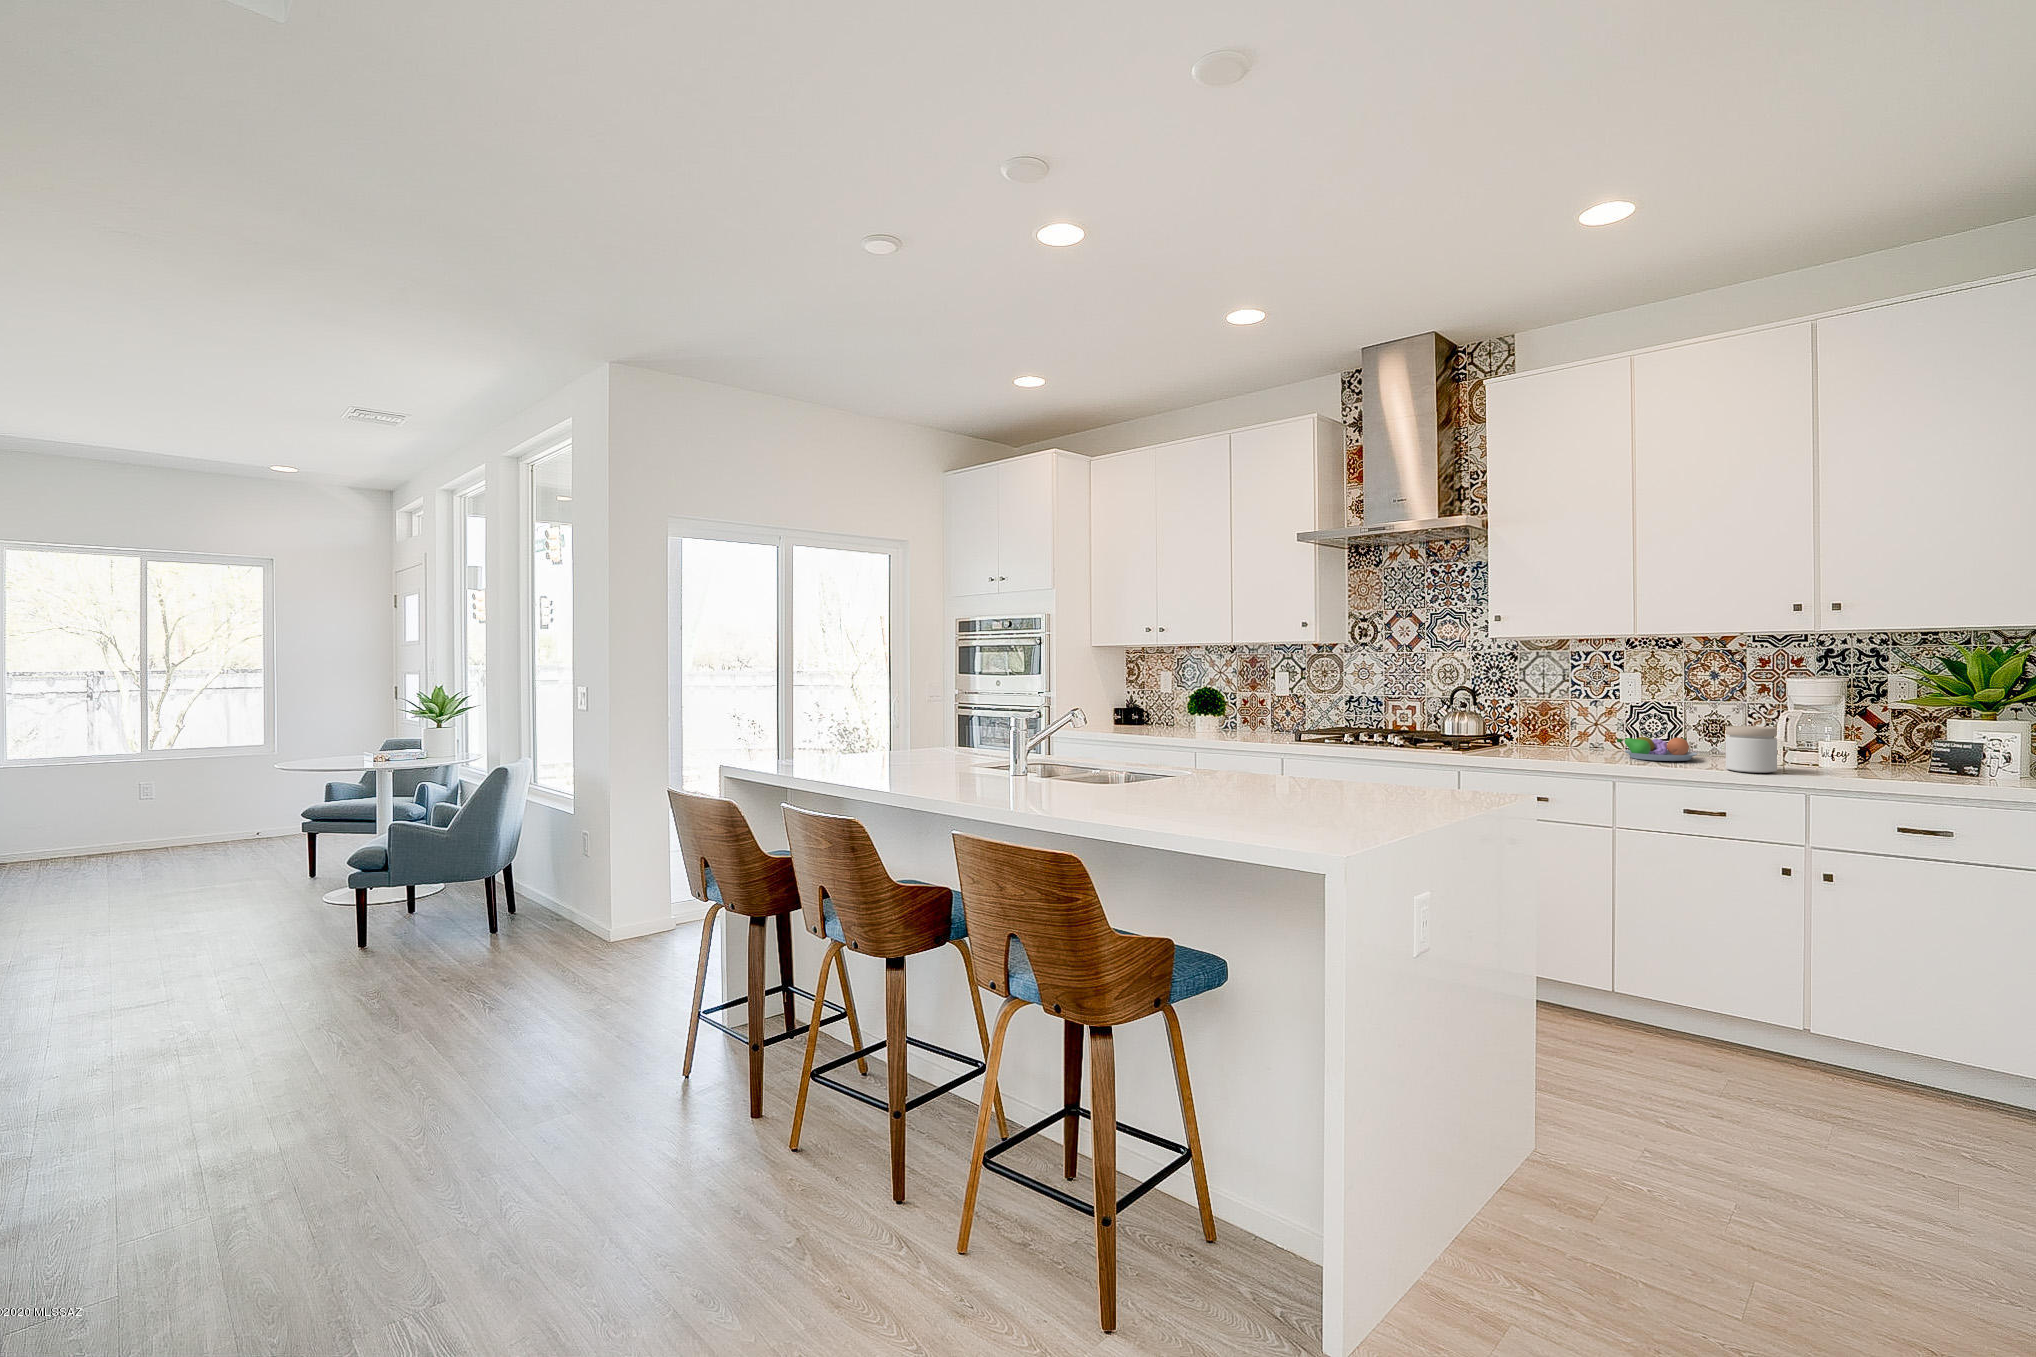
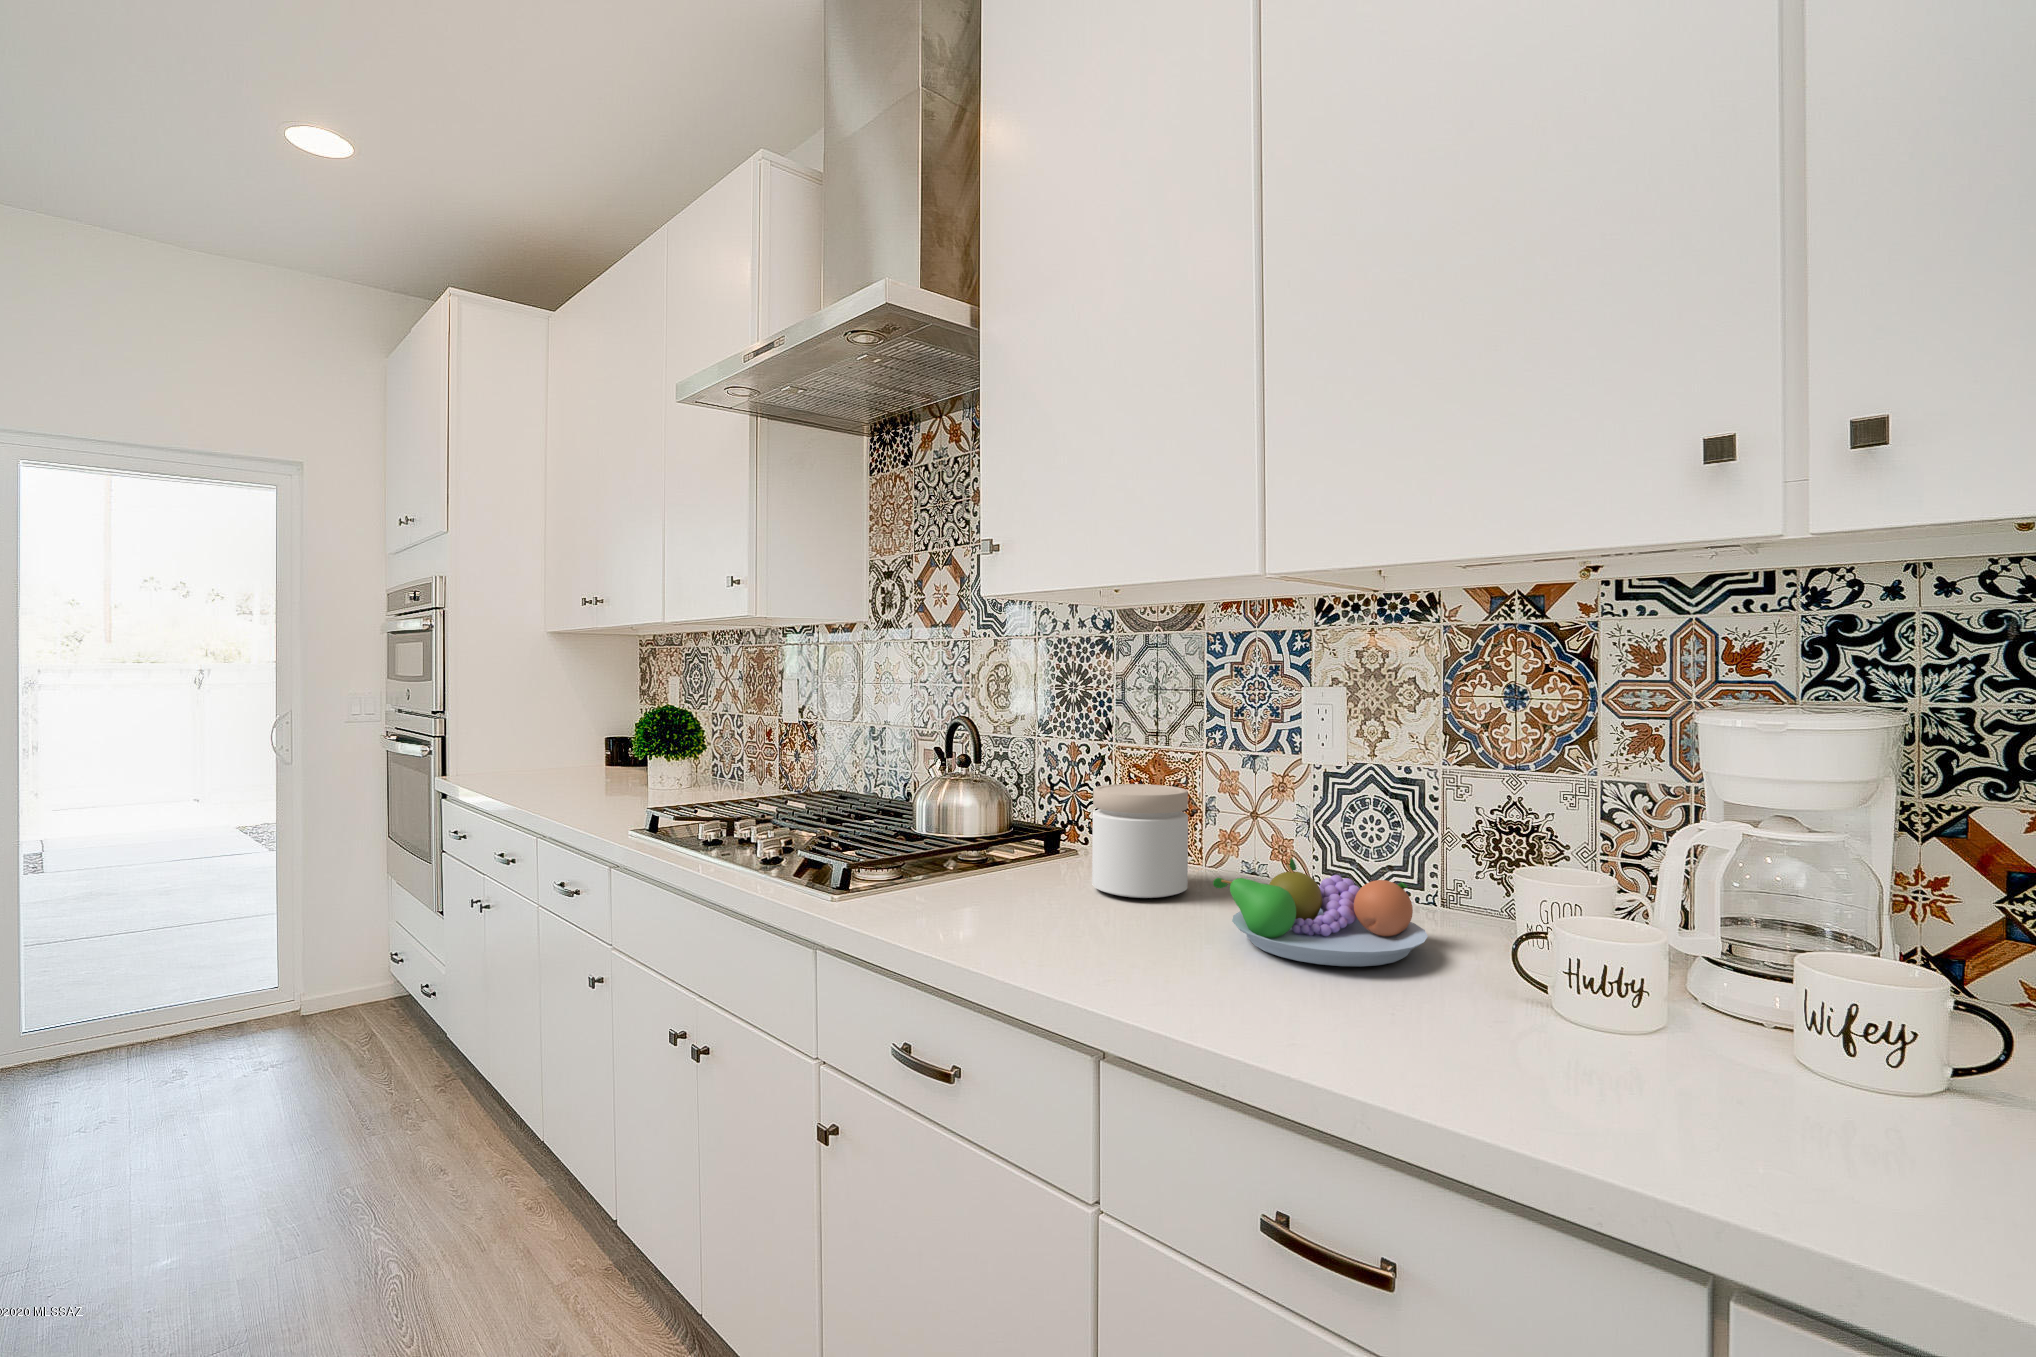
jar: present [1726,726,1777,773] -> present [1092,784,1188,898]

